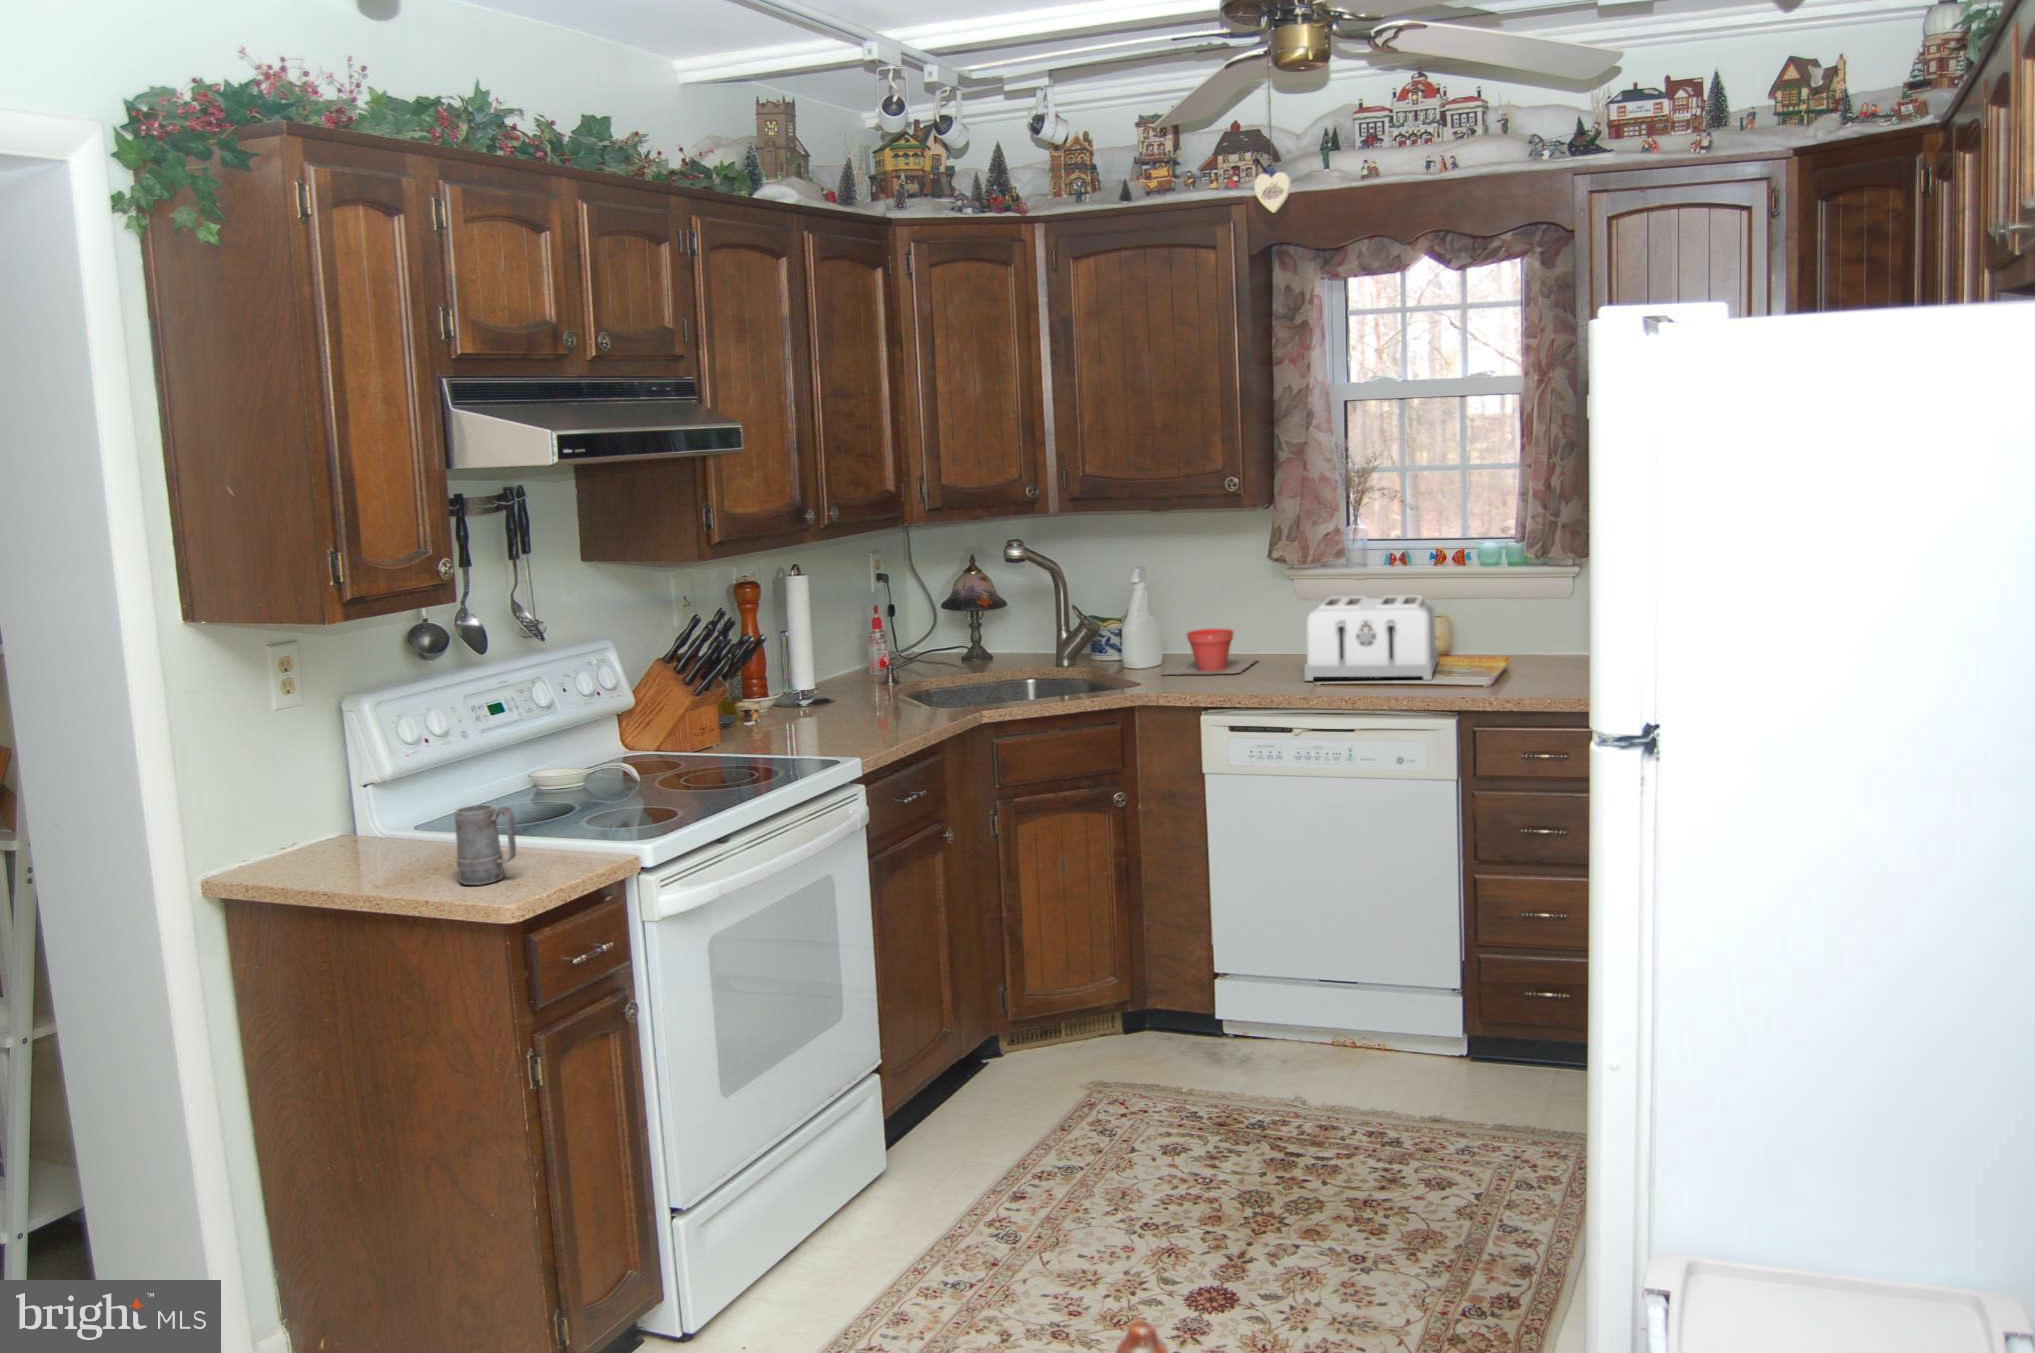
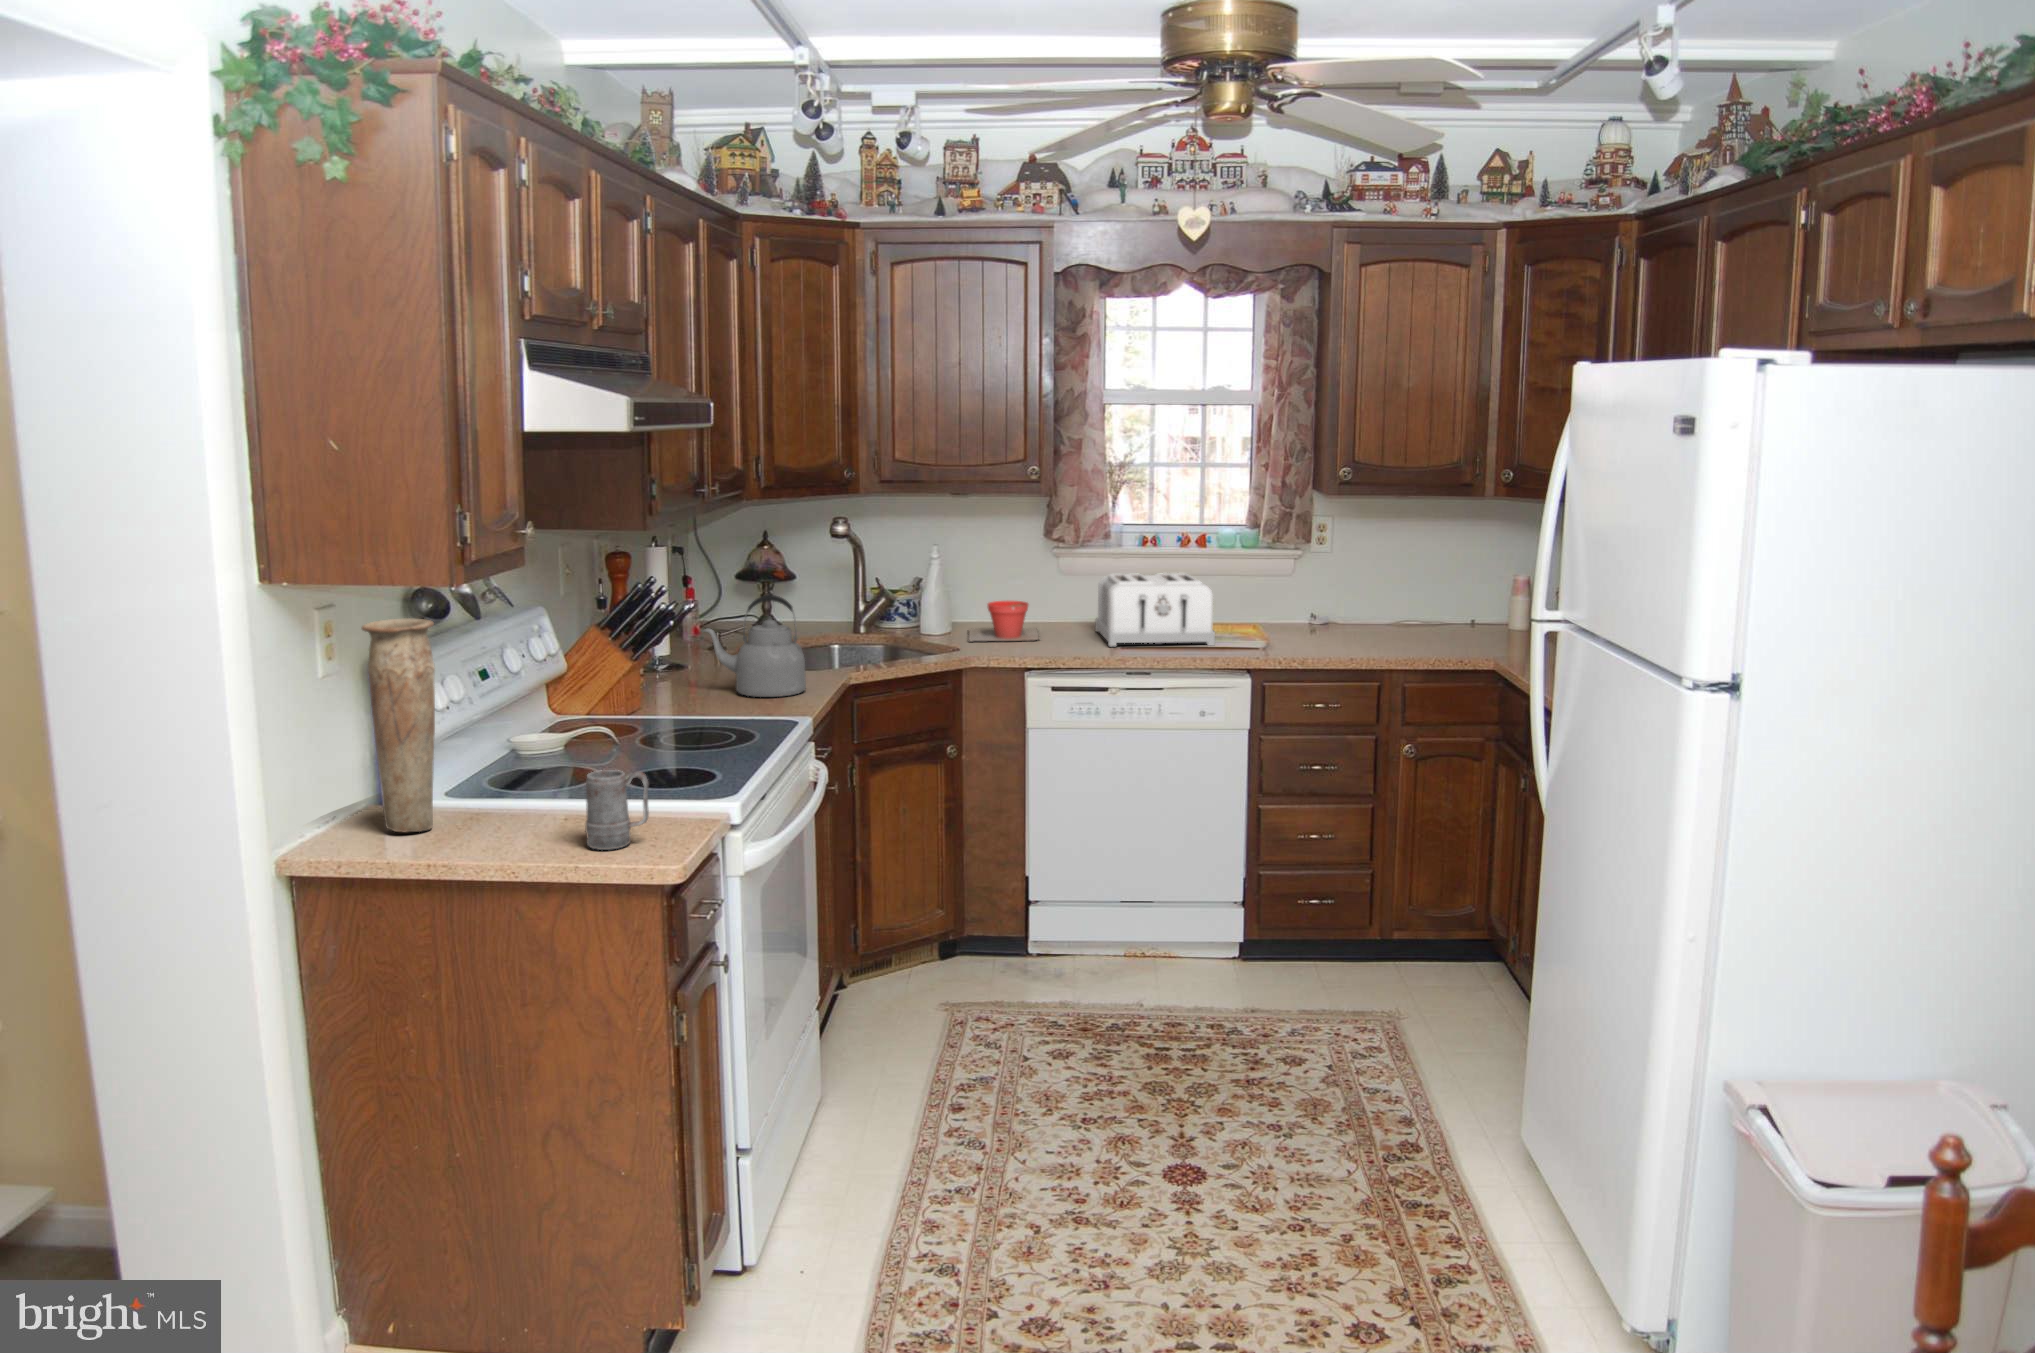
kettle: none [806,625,913,733] -> present [703,595,806,697]
vase: none [295,652,372,859] -> present [362,618,435,832]

